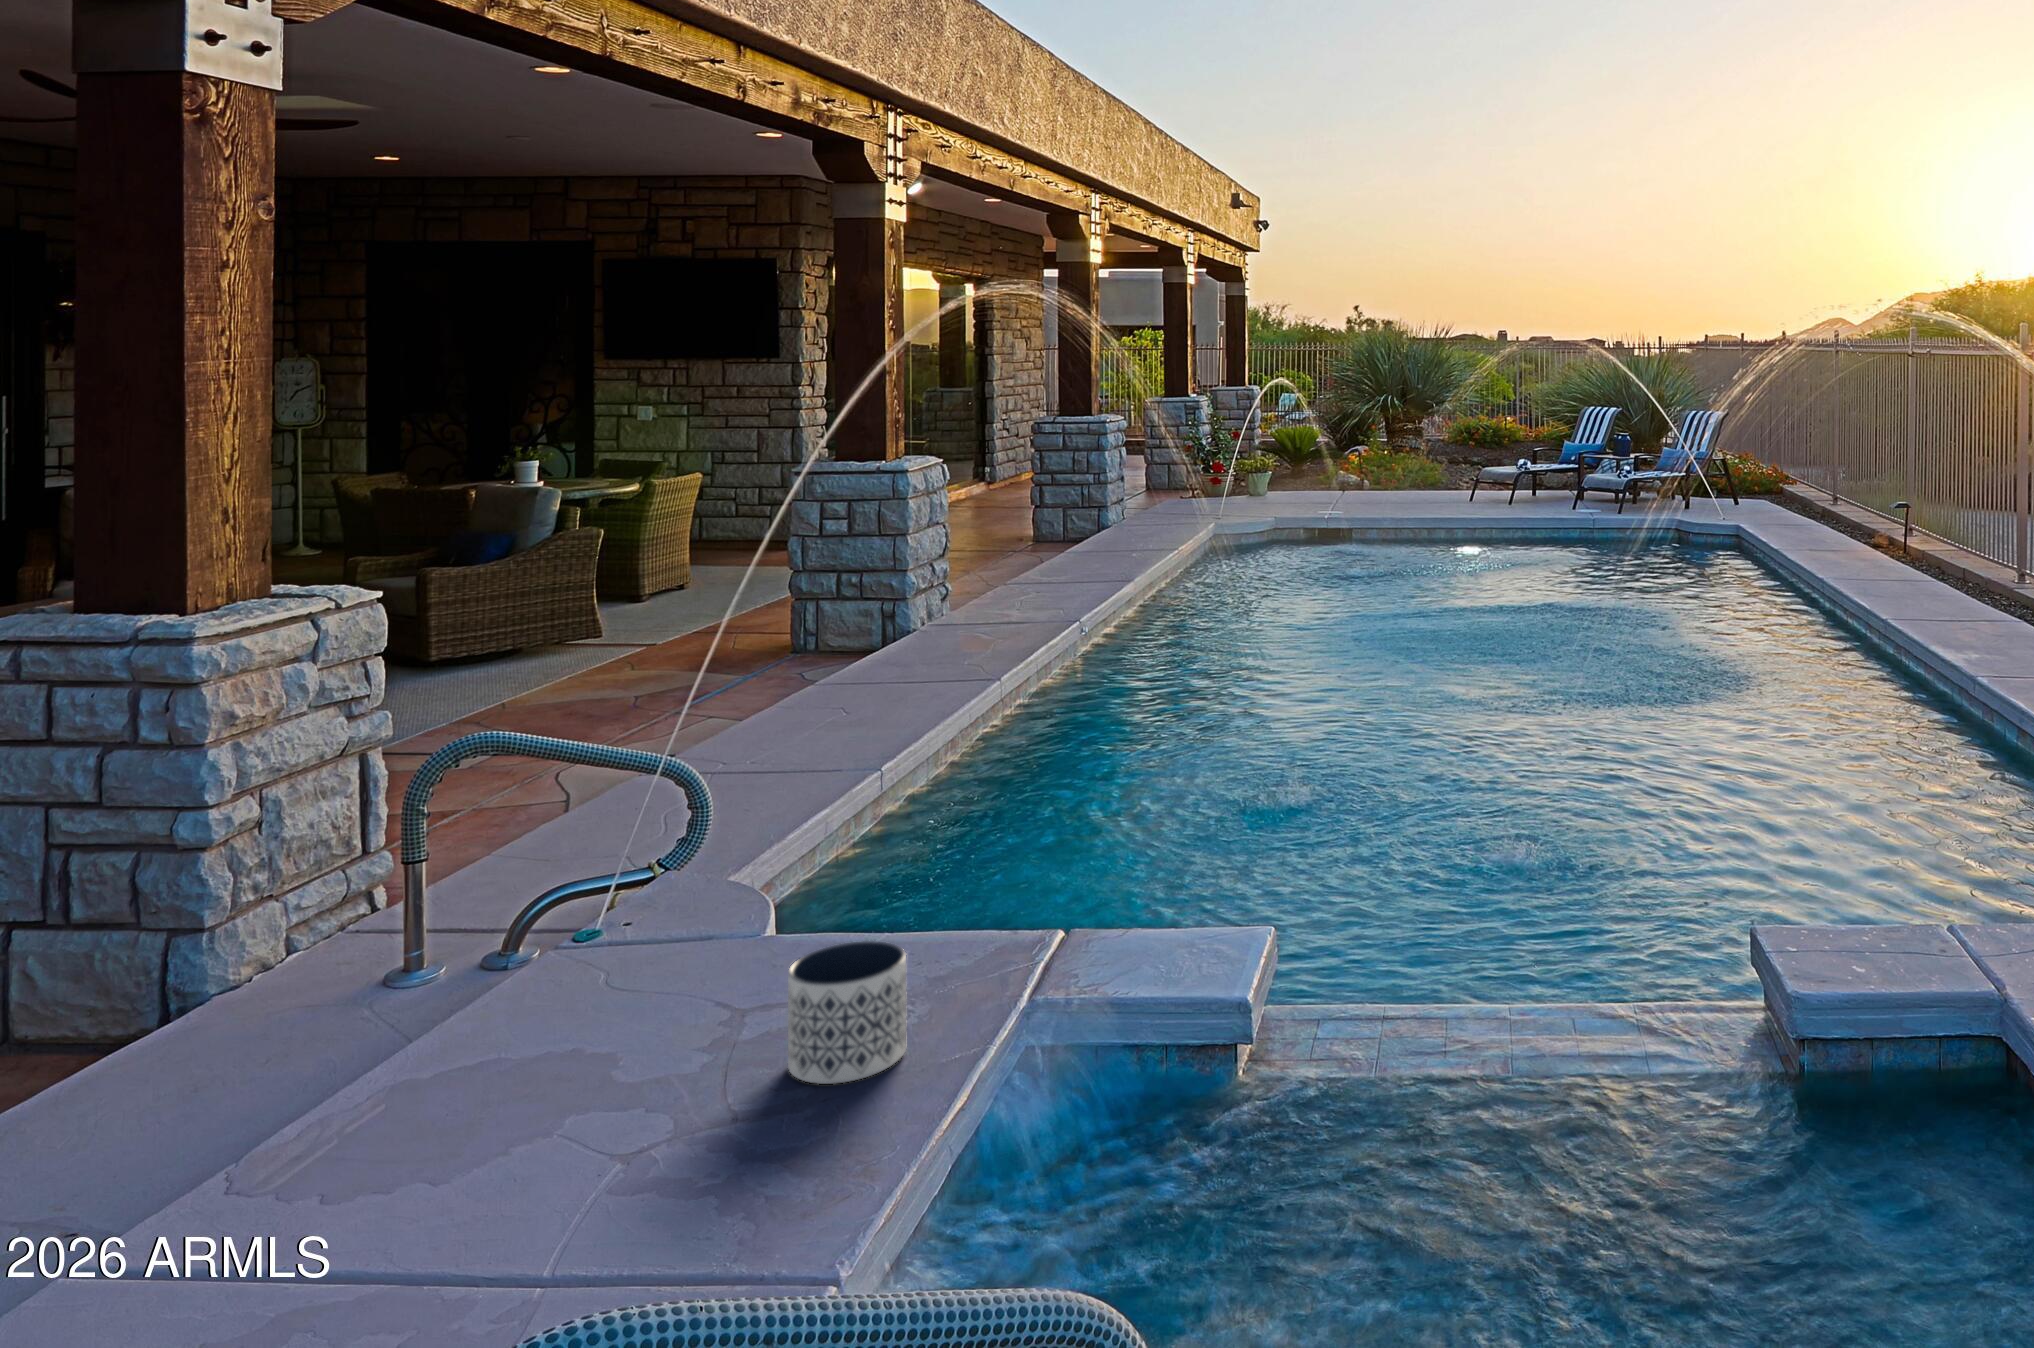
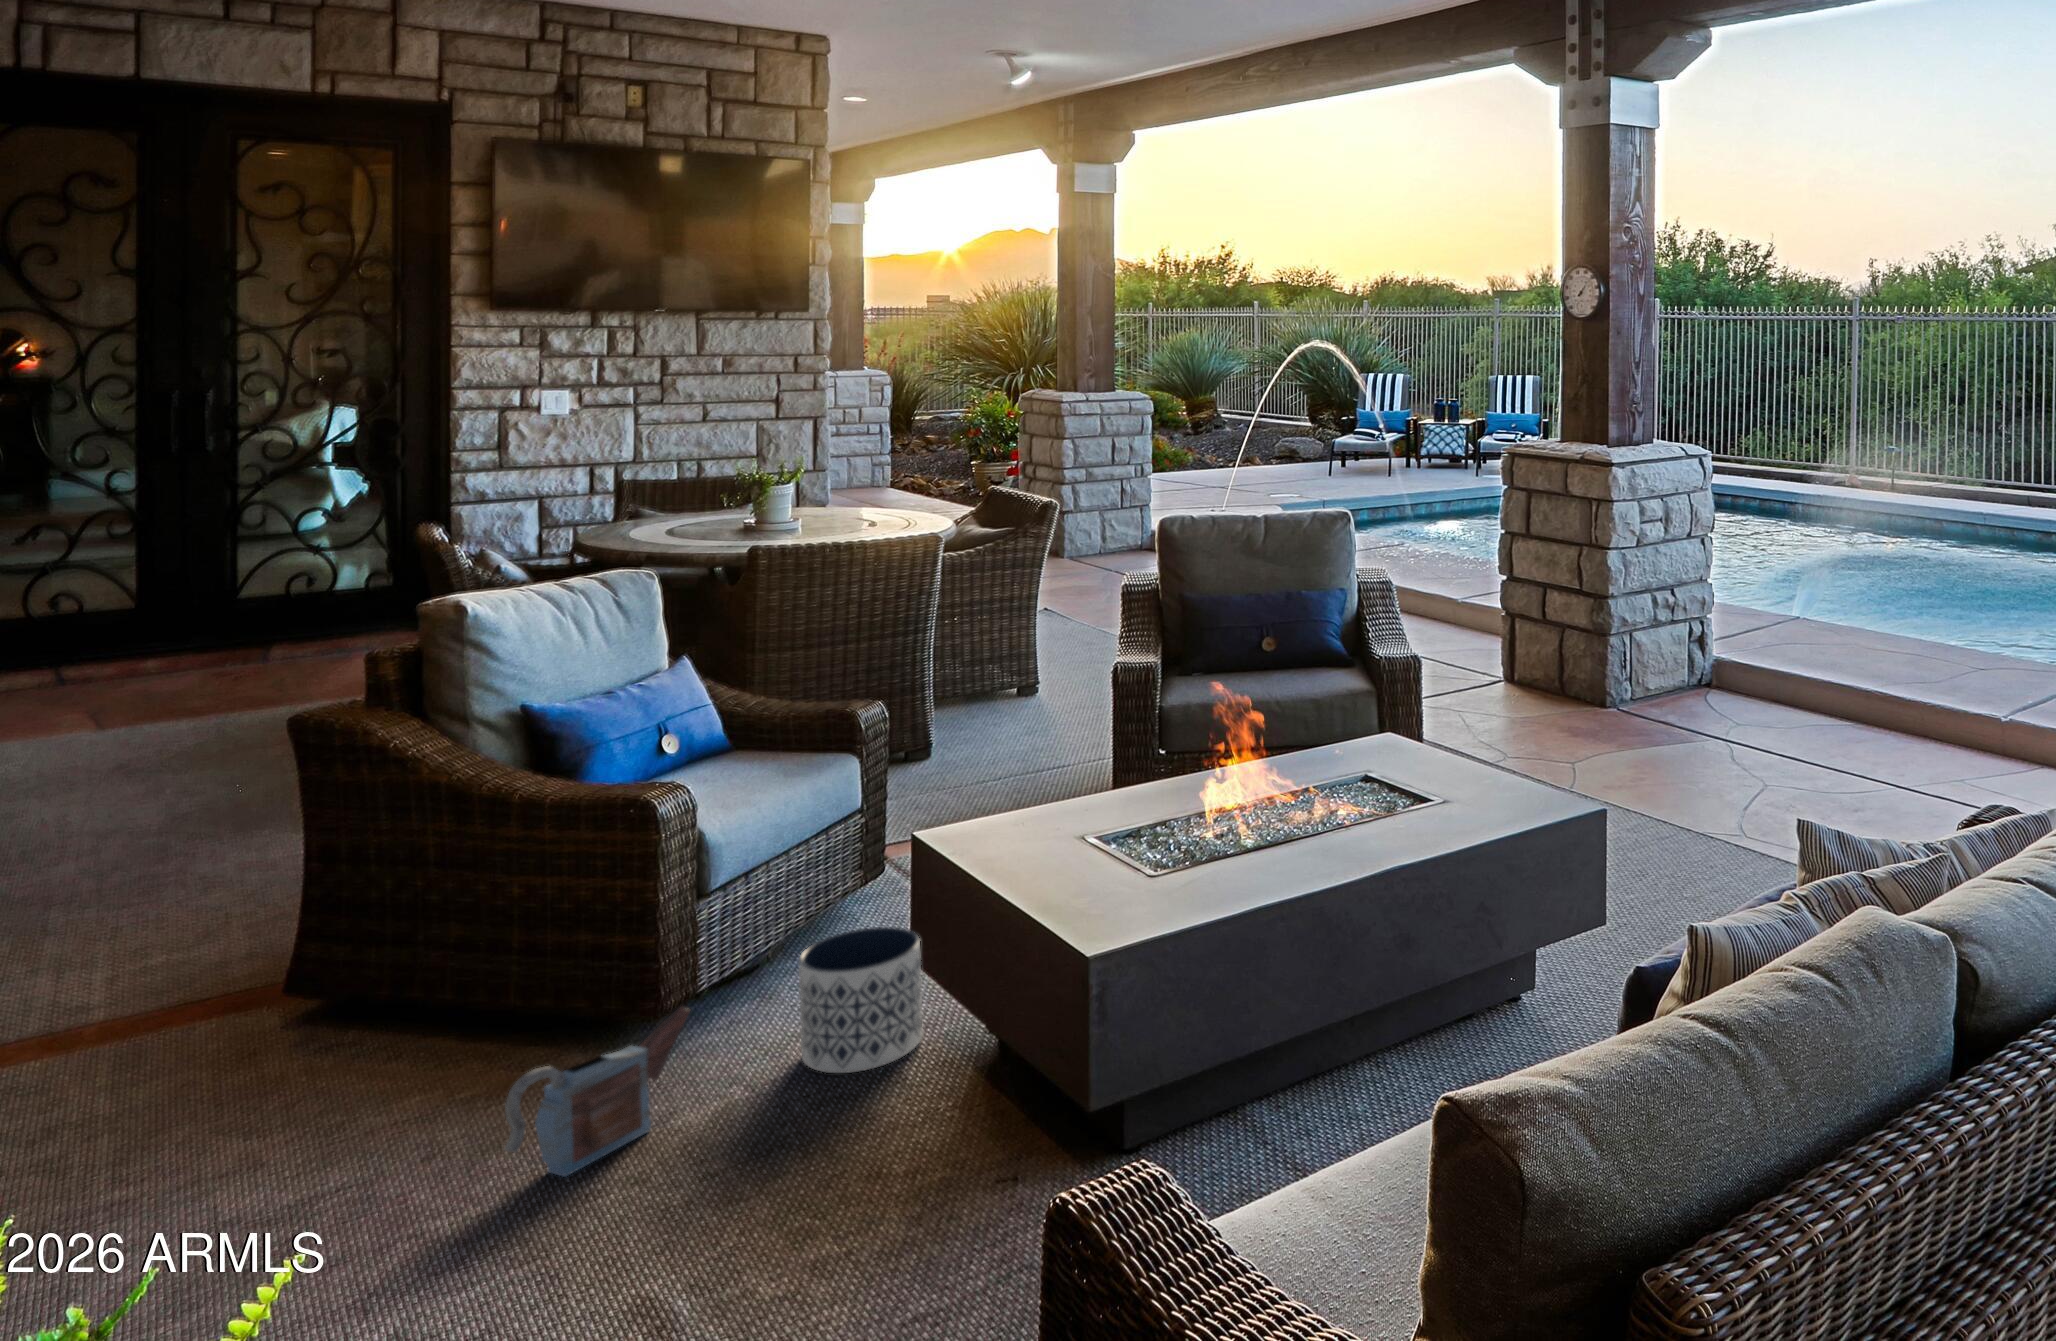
watering can: none [503,1017,684,1184] -> present [505,1007,690,1177]

